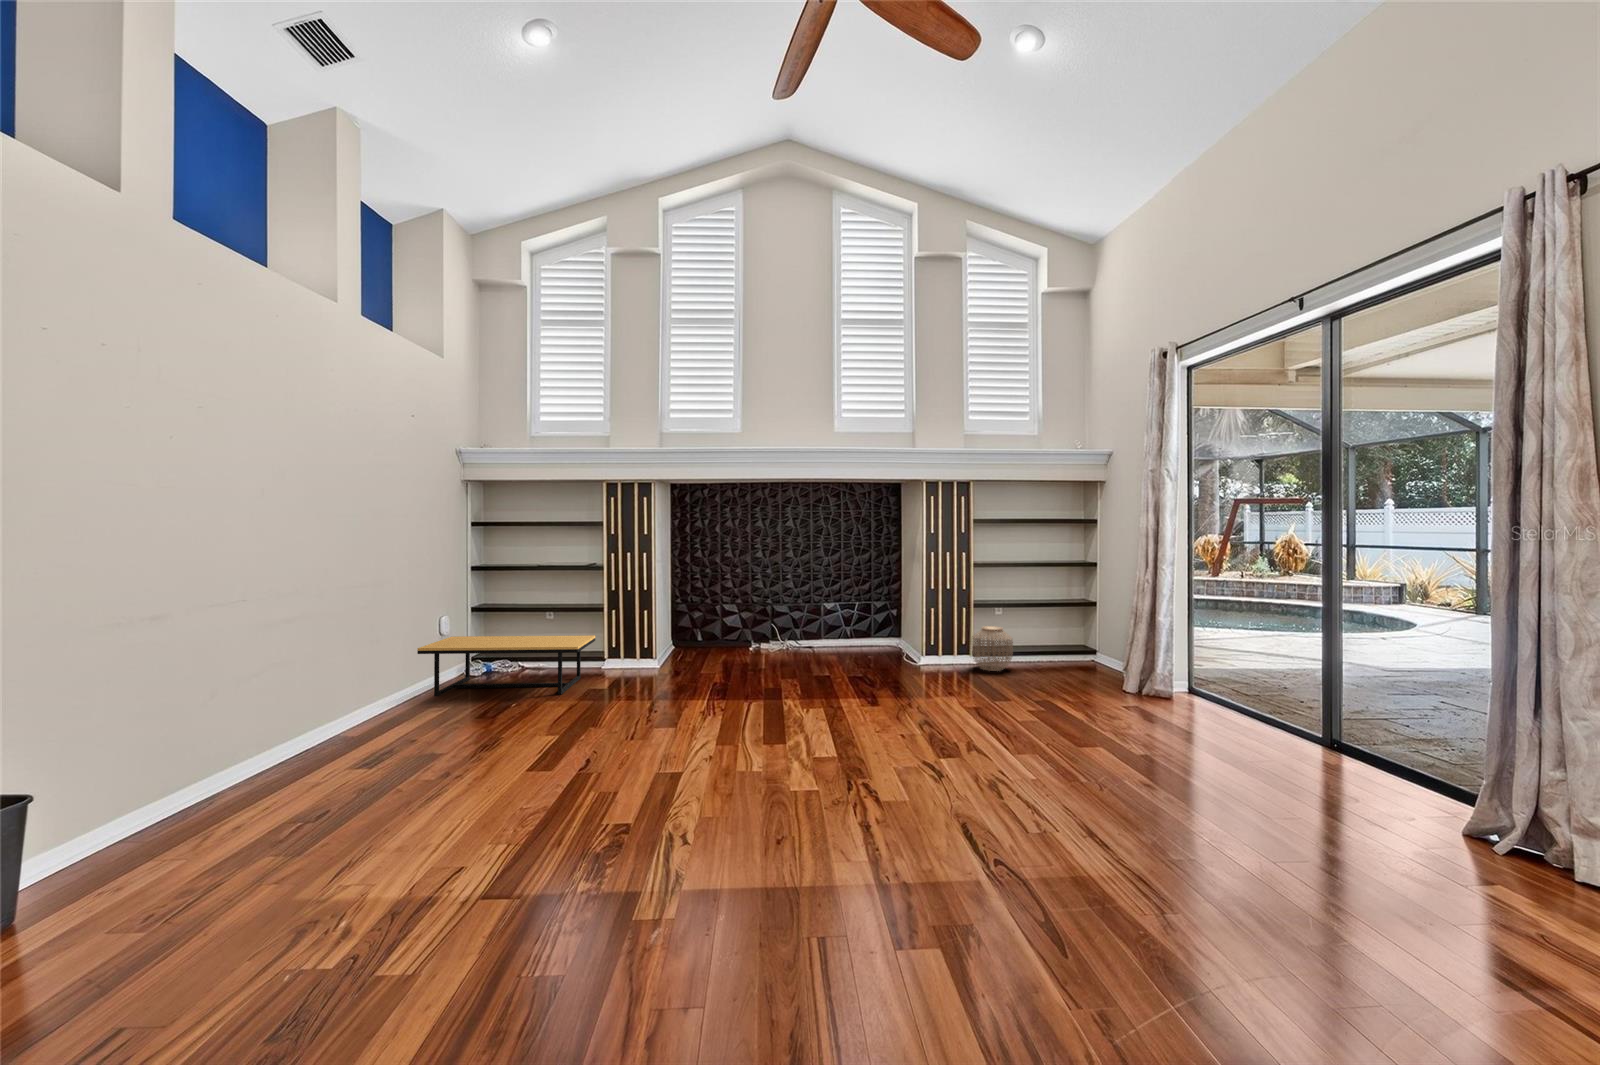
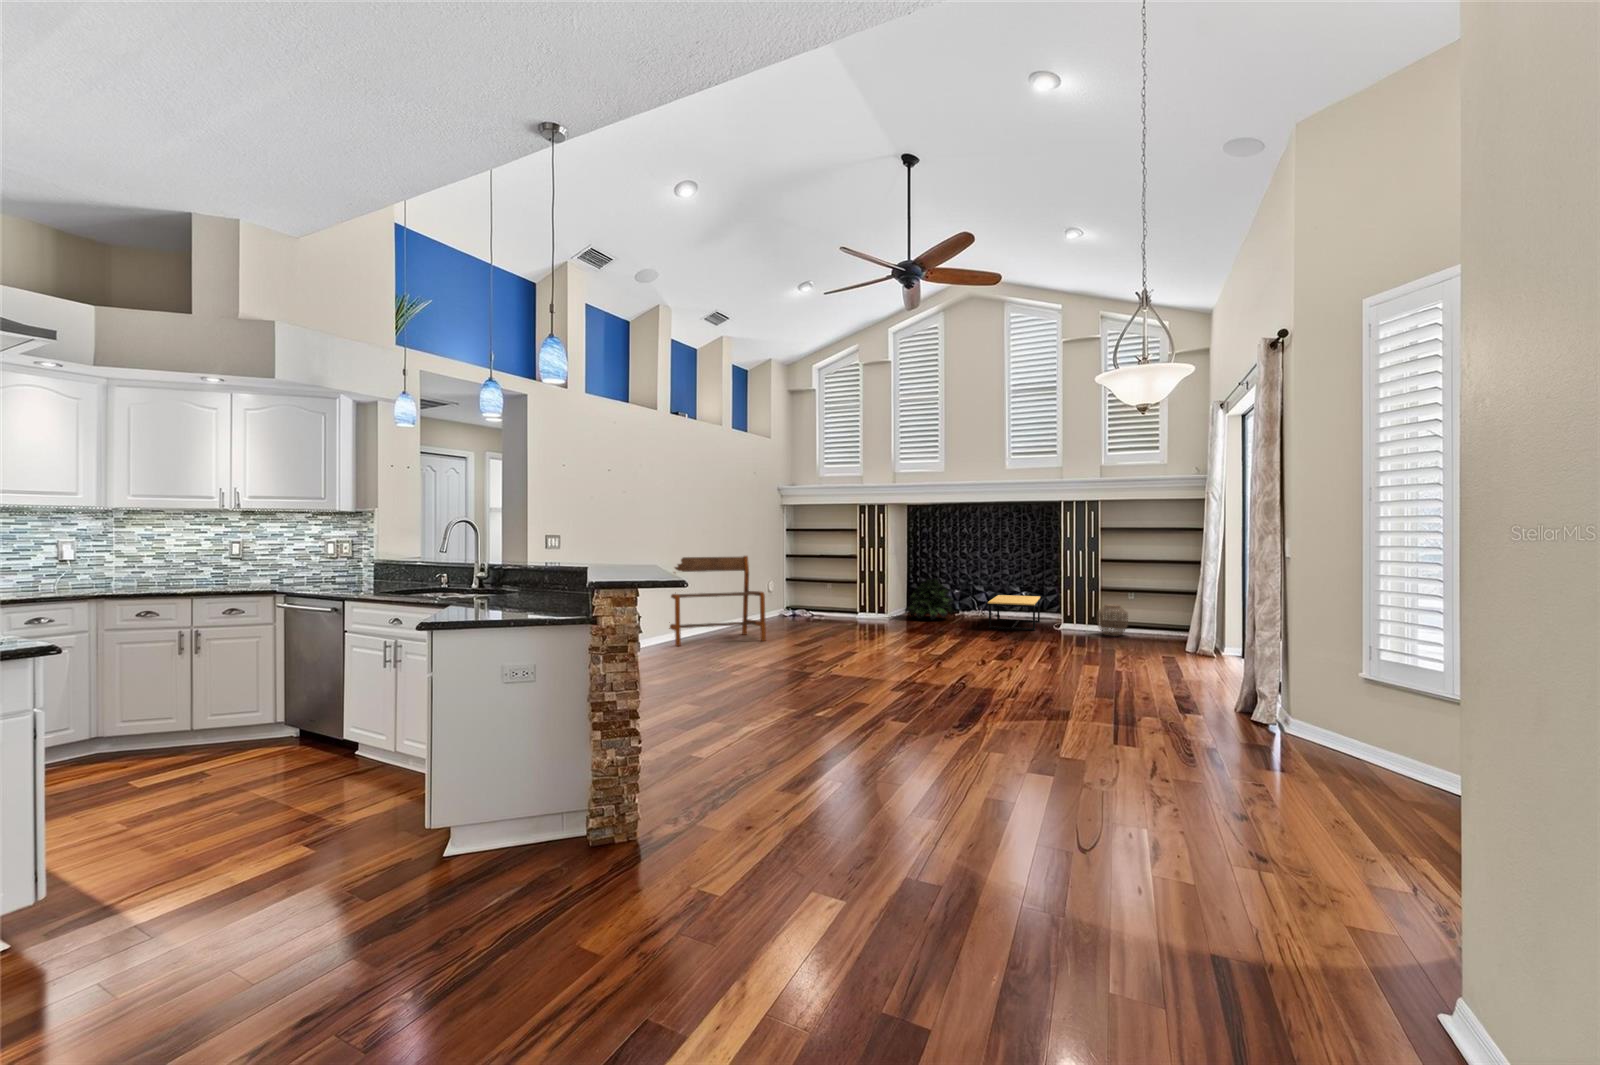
bench: none [171,573,460,828] -> present [669,556,766,646]
potted plant: none [678,597,755,663] -> present [905,579,954,619]
coffee table: present [417,635,595,696] -> present [988,595,1040,631]

